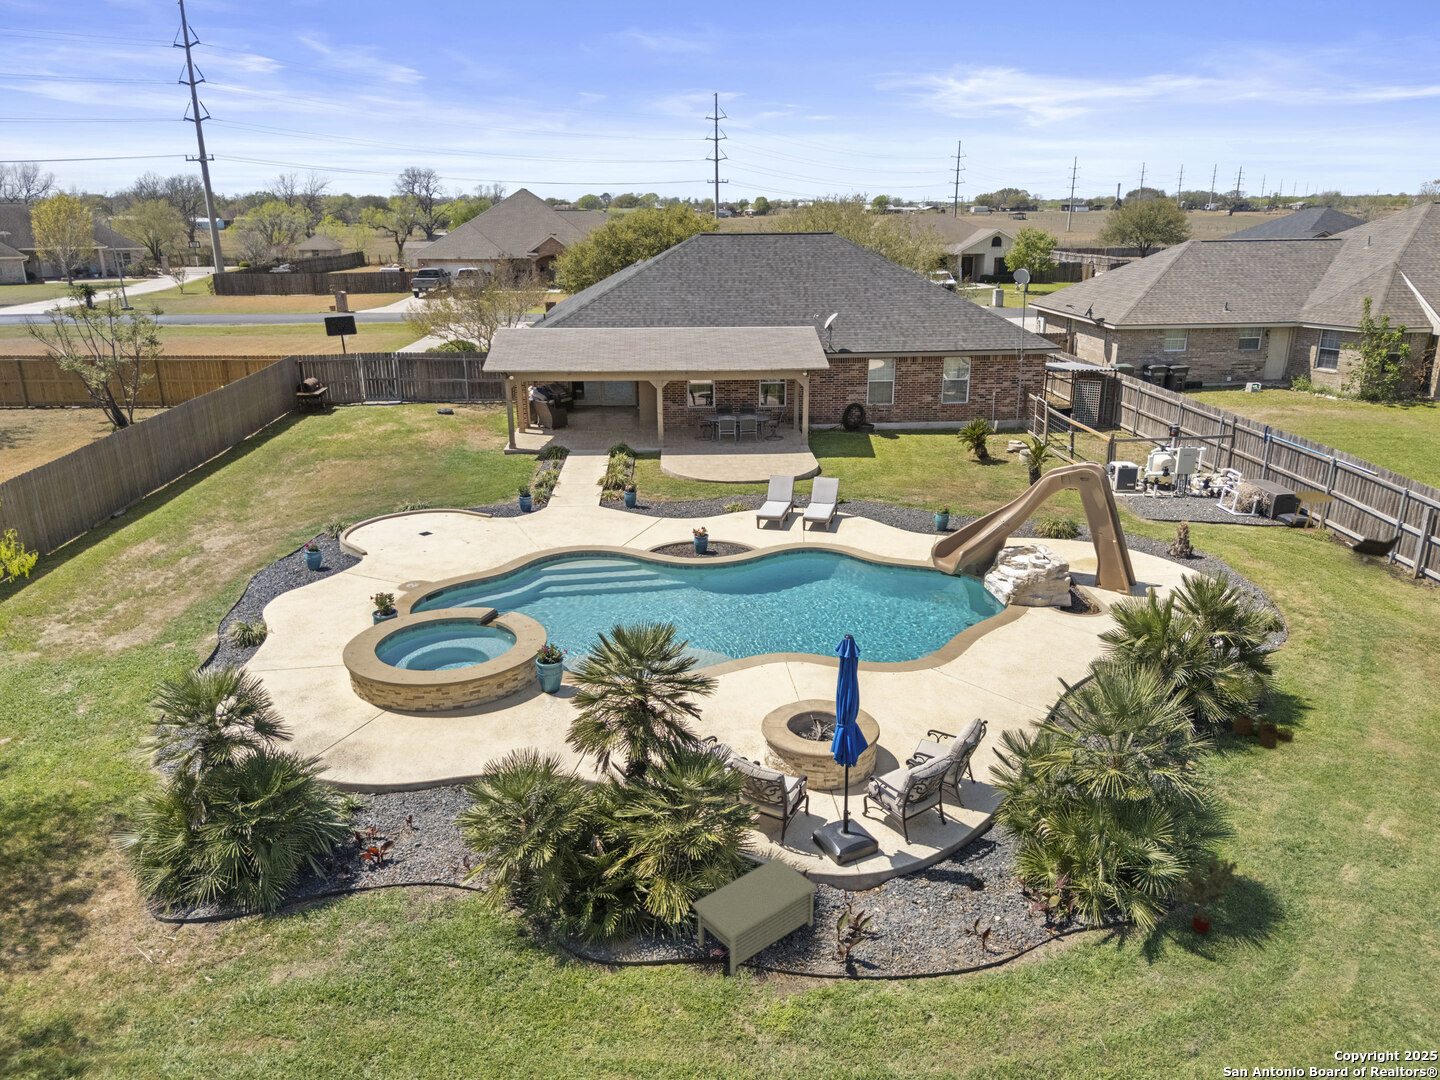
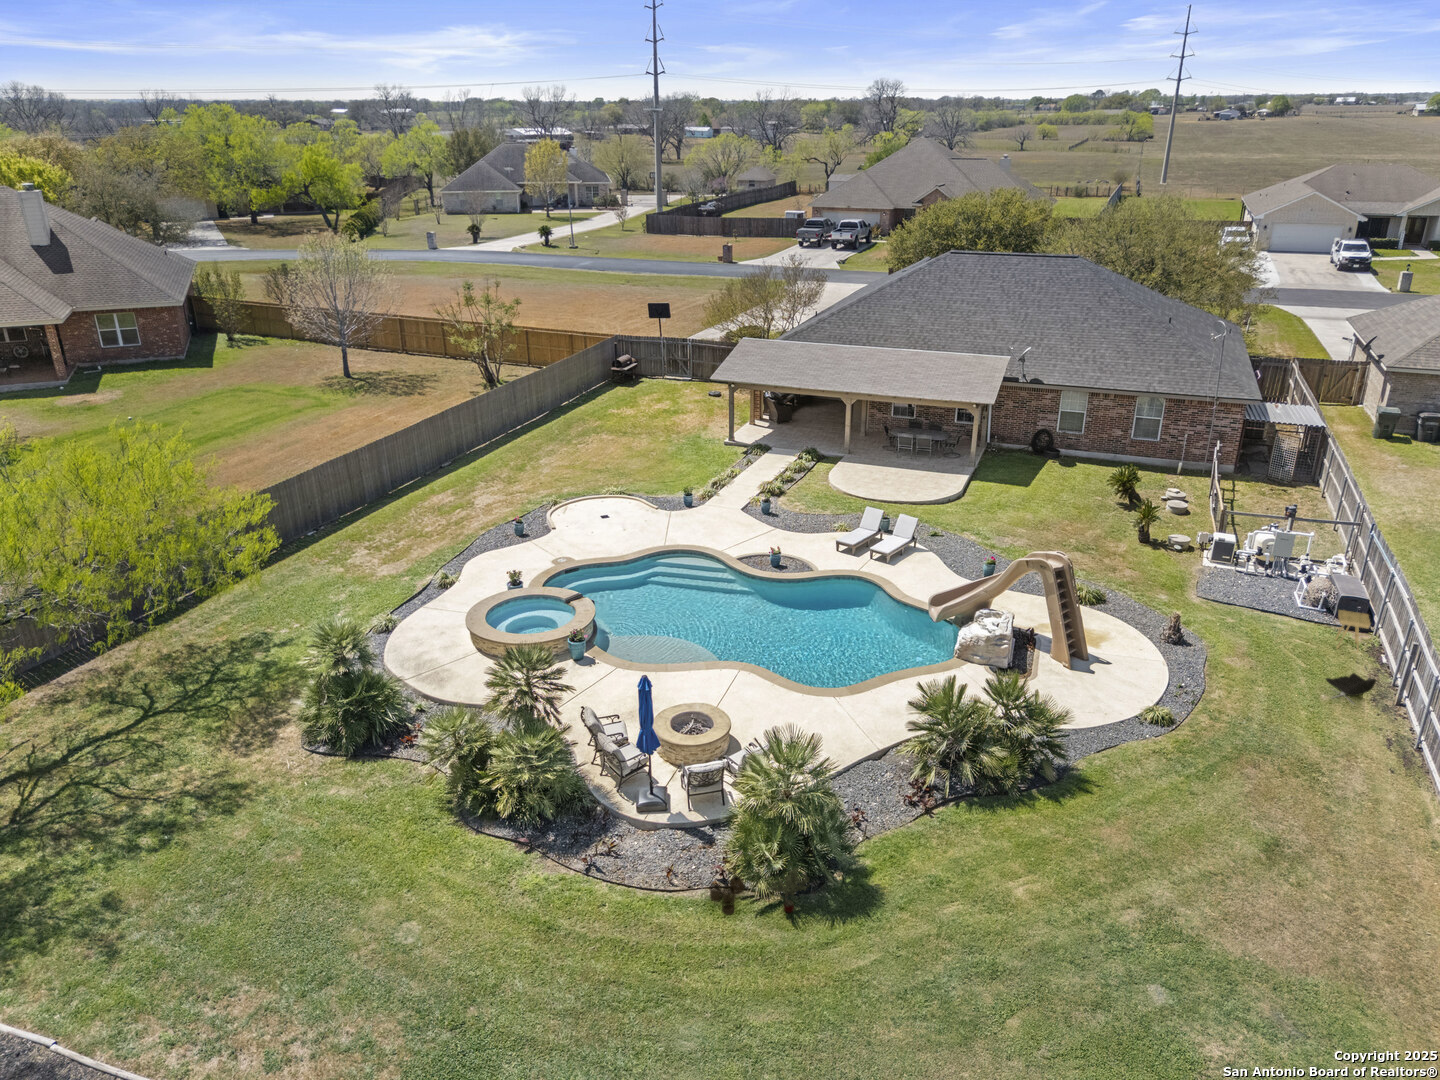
woven basket: present [1233,716,1294,748] -> present [710,876,745,915]
storage bench: present [693,857,817,975] -> none [529,797,594,849]

